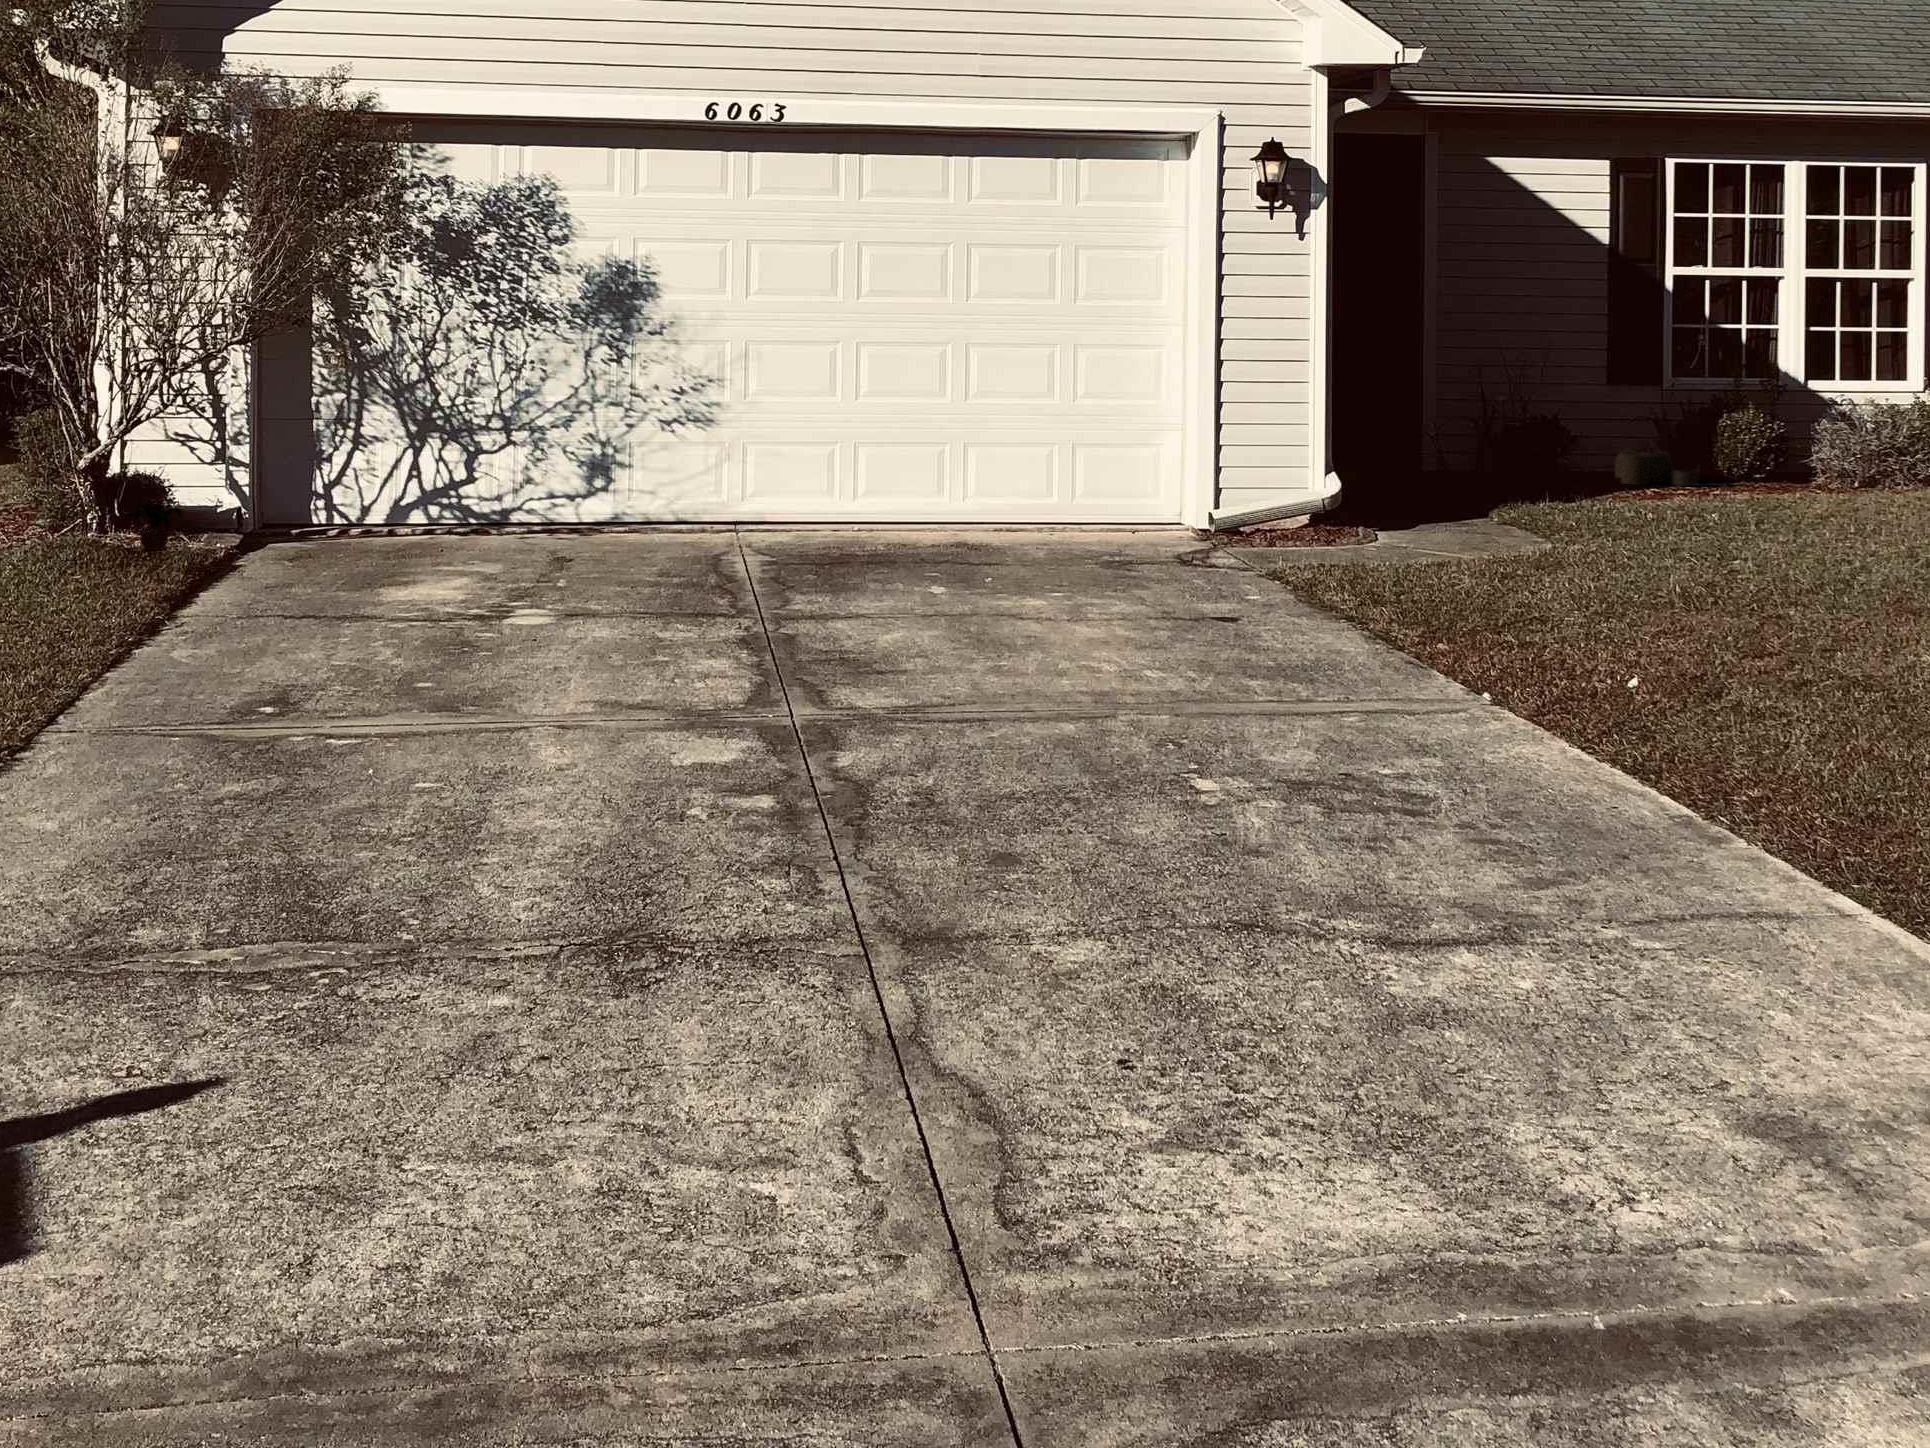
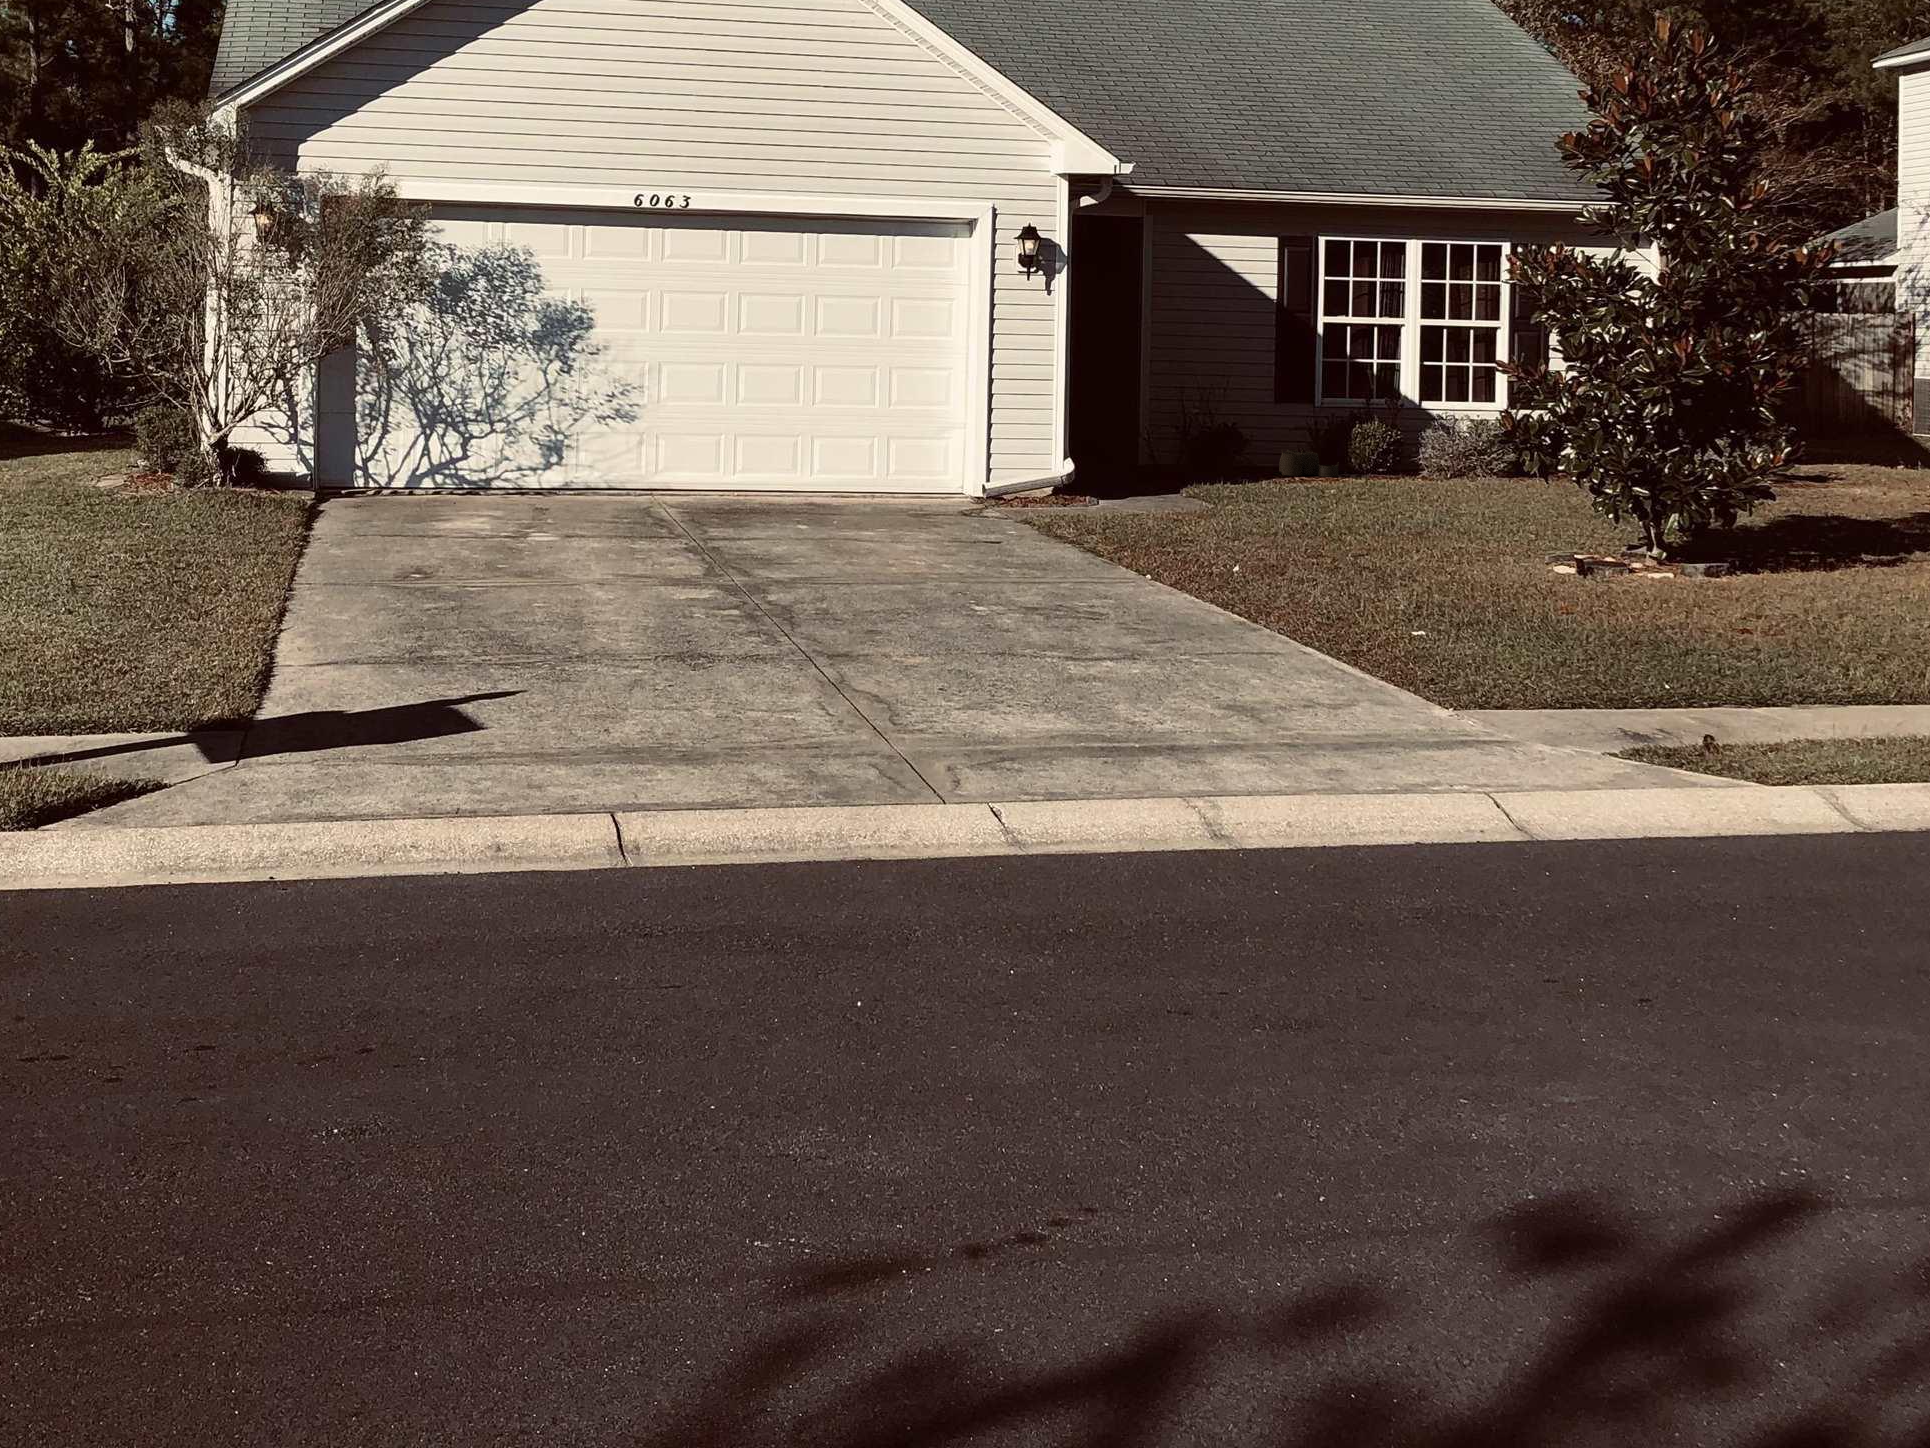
potted plant: present [126,503,182,550] -> none [229,470,271,503]

